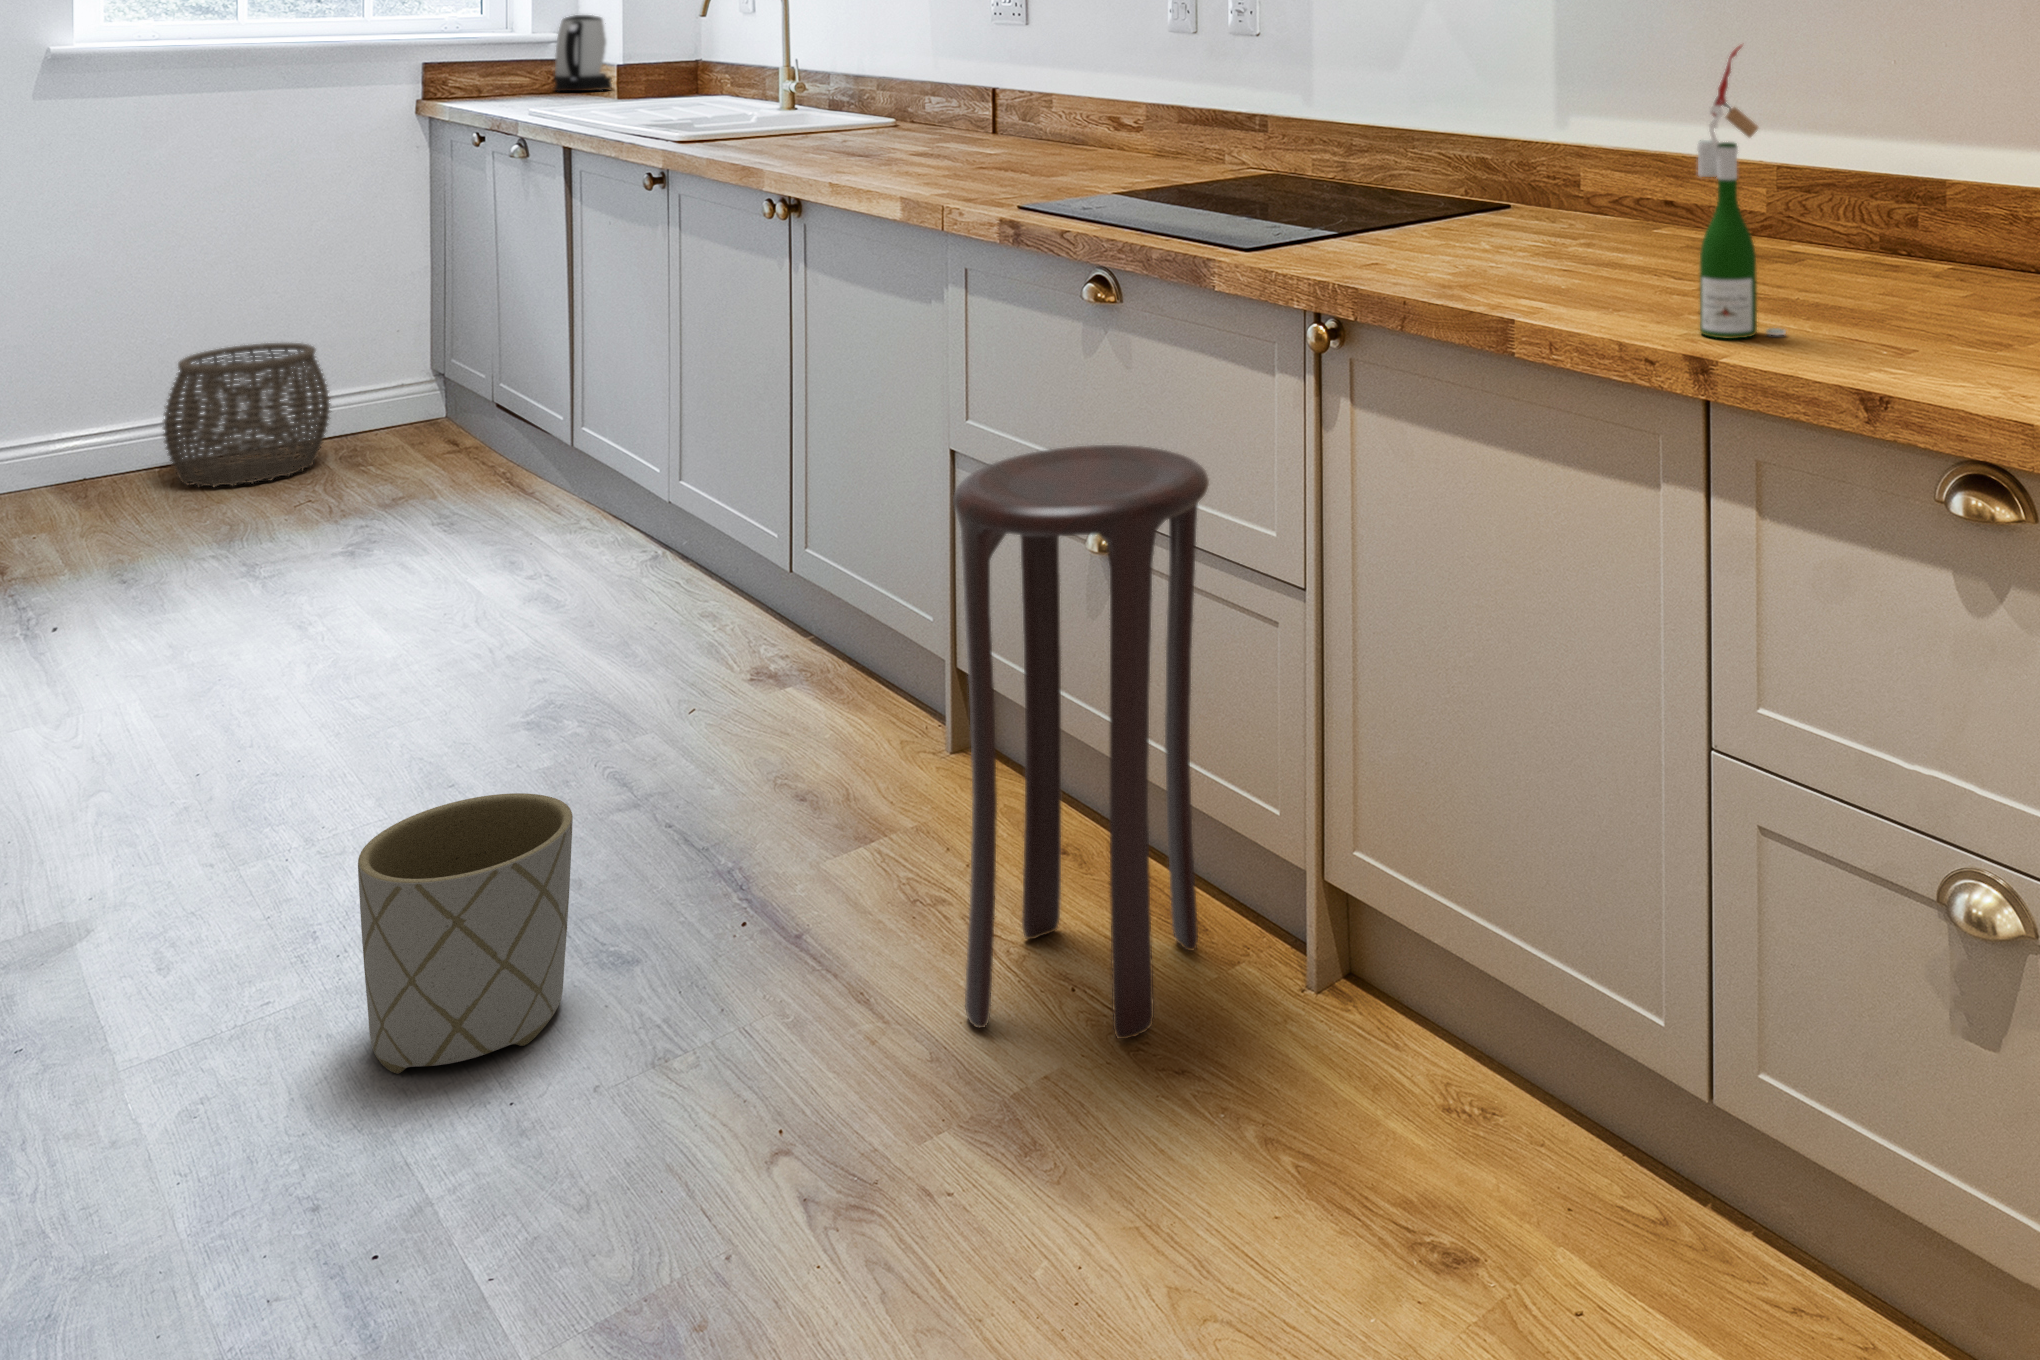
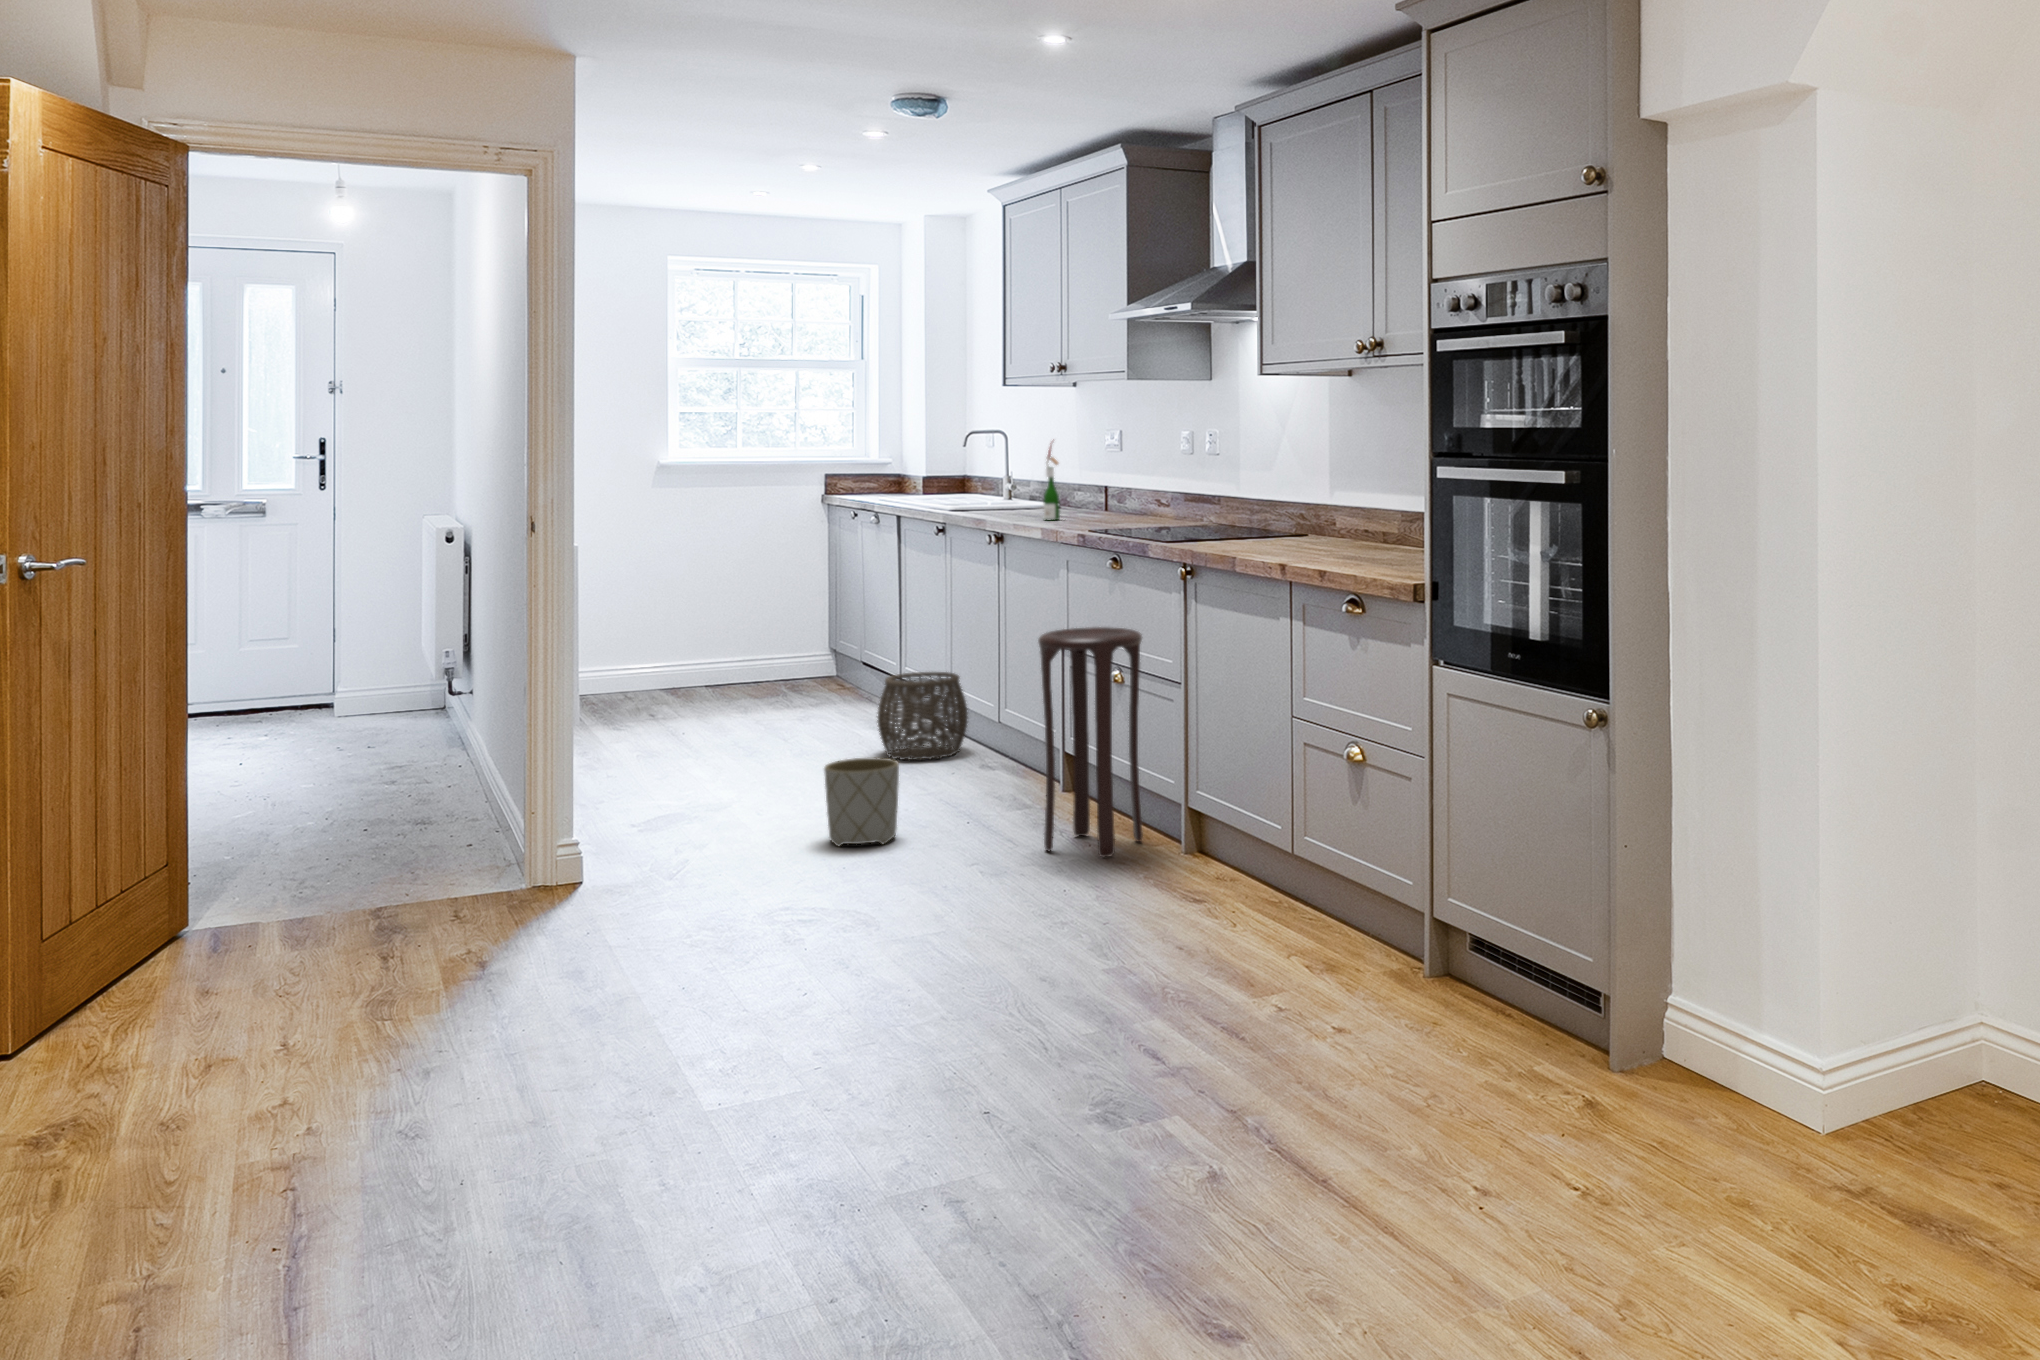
kettle: present [554,15,612,91] -> none [891,449,921,494]
wine bottle: present [1697,45,1785,339] -> present [1044,446,1060,520]
woven basket: present [163,343,330,487] -> present [877,672,968,760]

